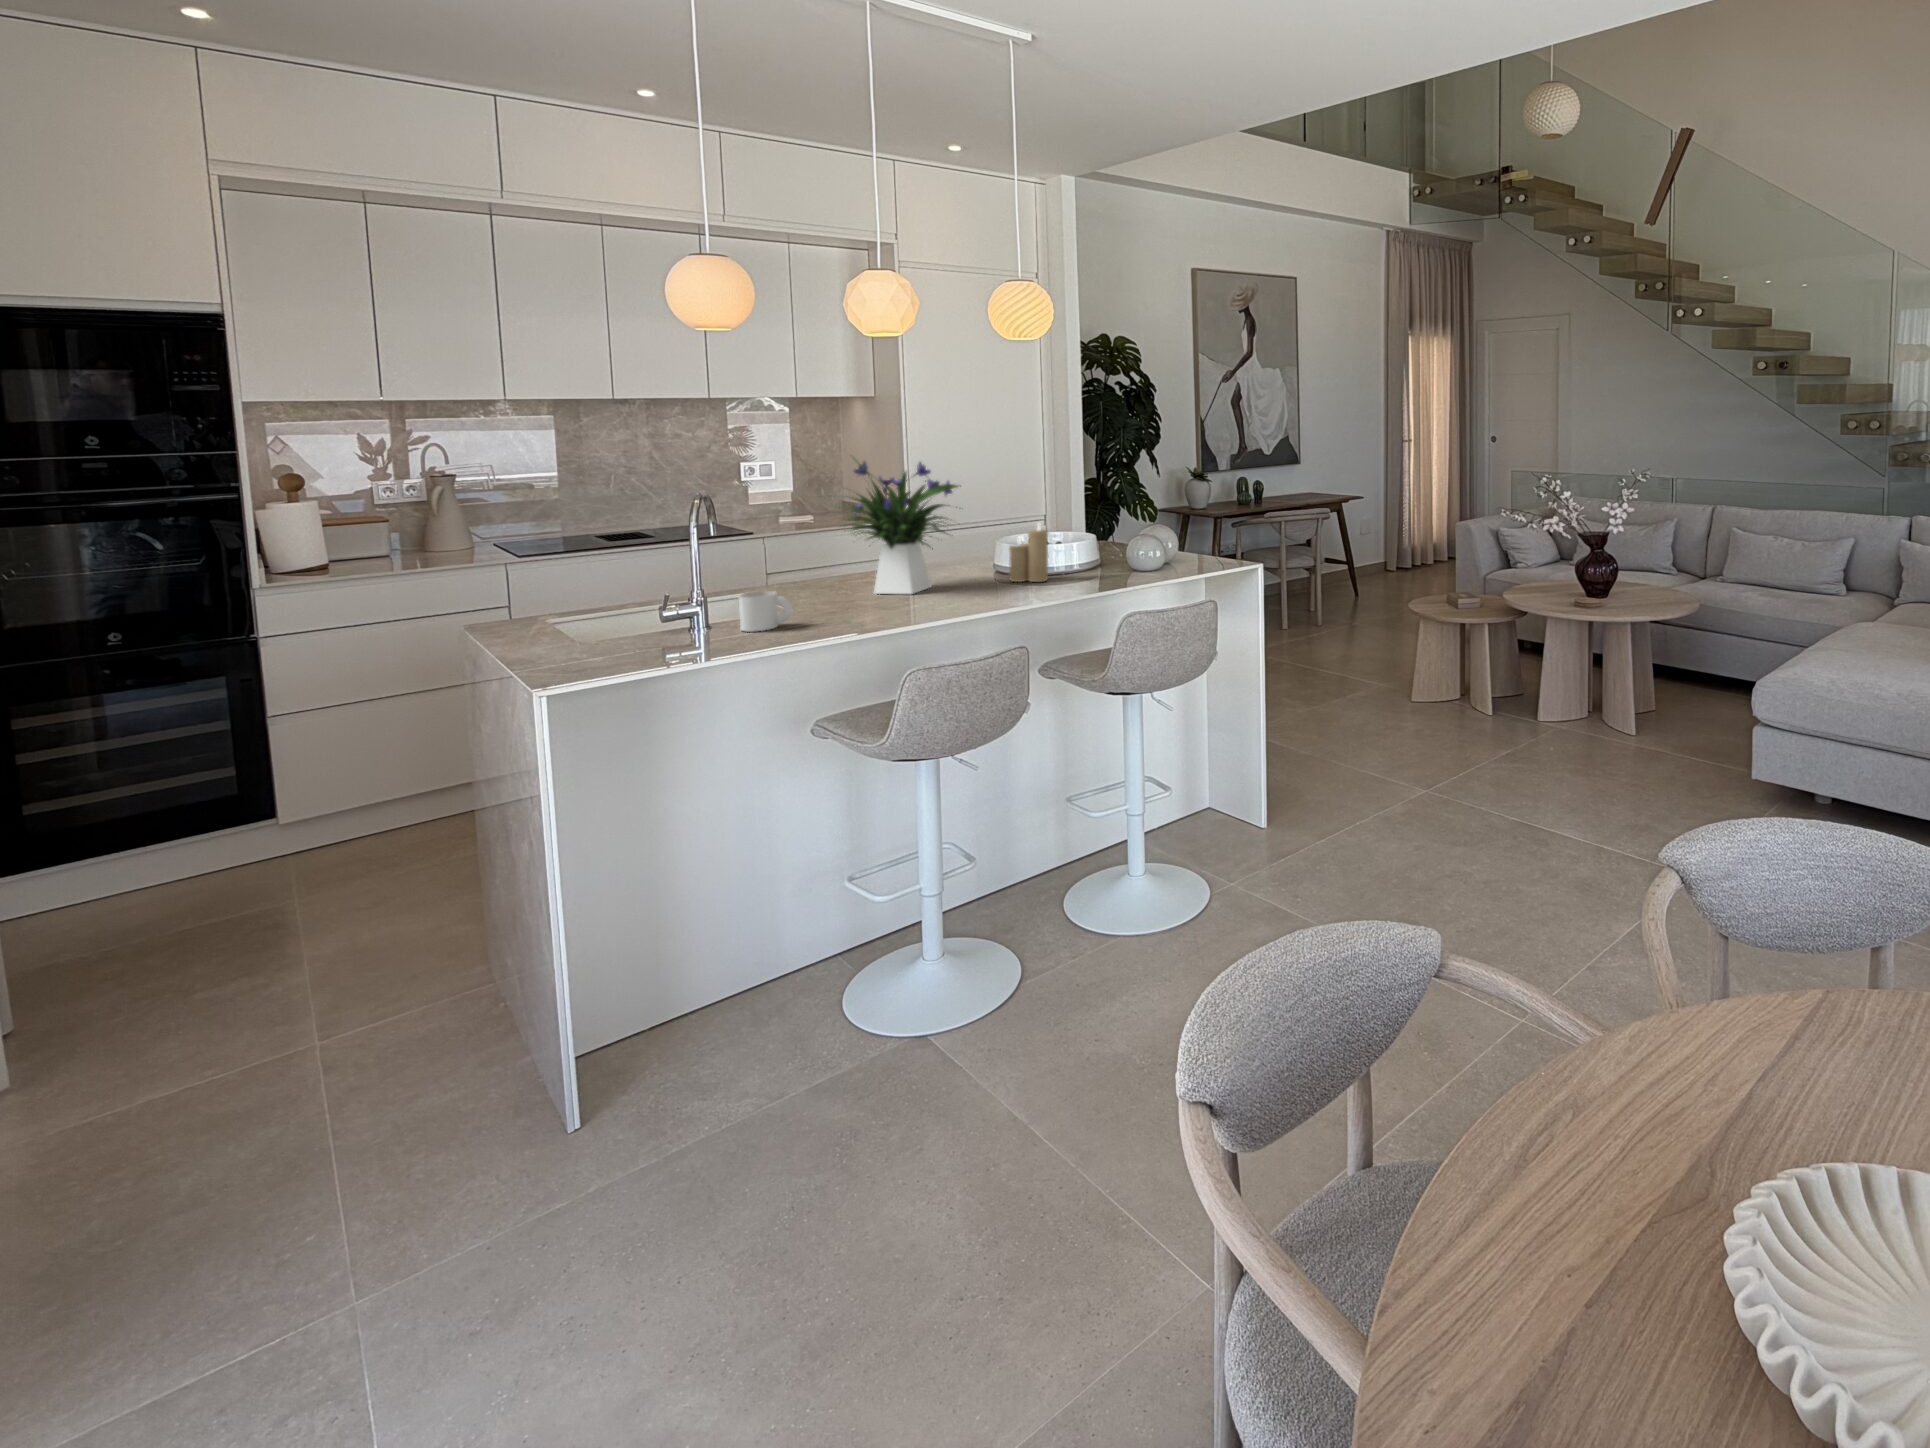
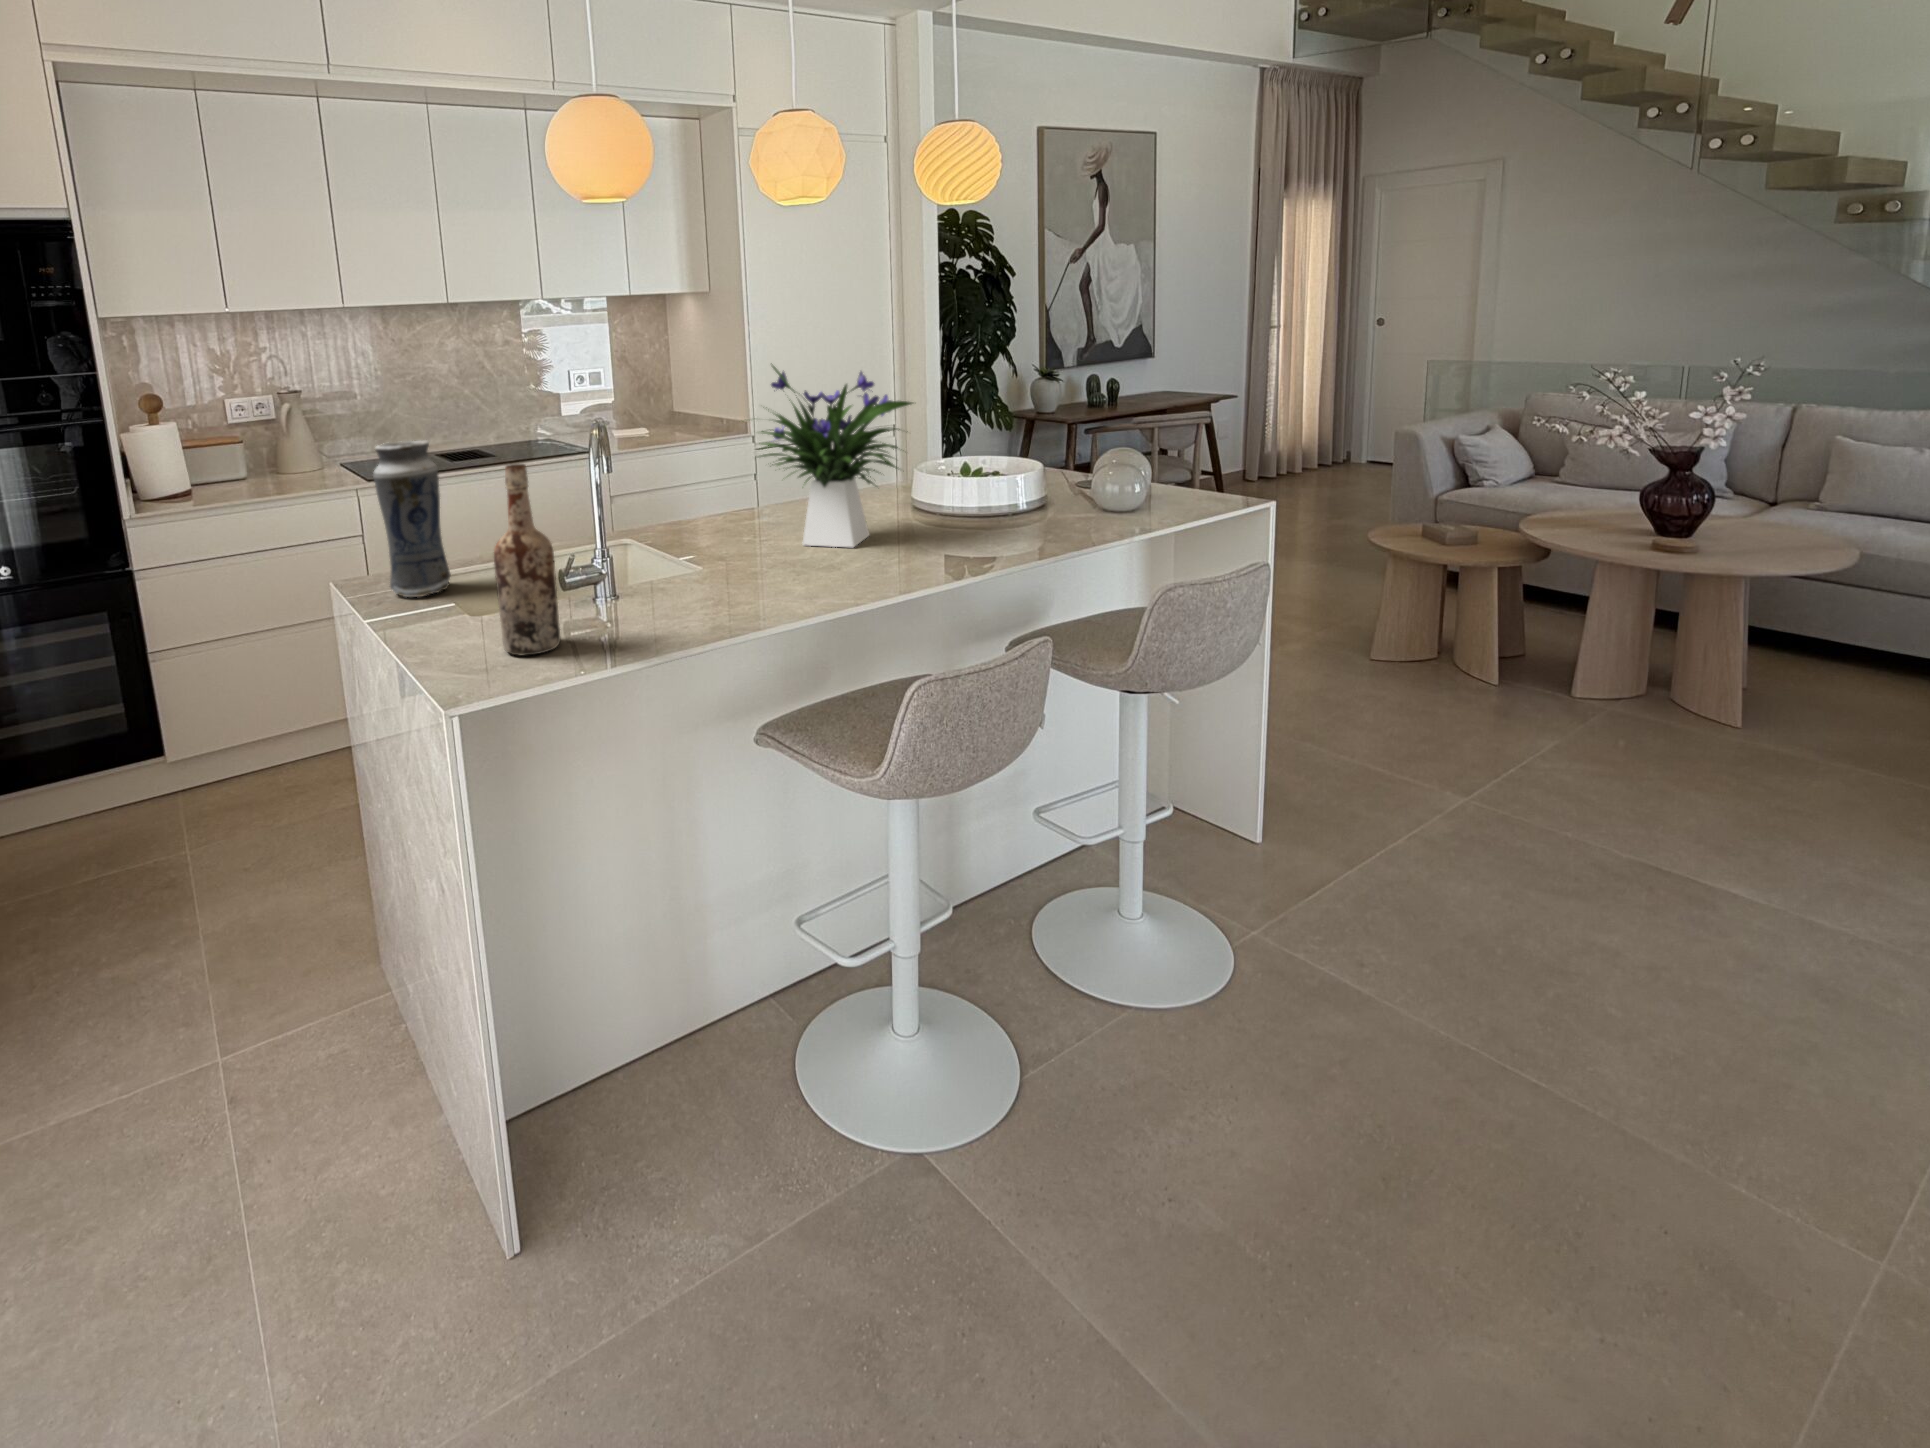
vase: none [497,508,564,631] -> present [373,441,451,597]
wine bottle: none [583,520,637,661] -> present [494,464,560,656]
candle: present [1009,524,1048,582] -> none [965,449,1020,530]
mug: present [739,591,792,632] -> none [668,551,734,608]

